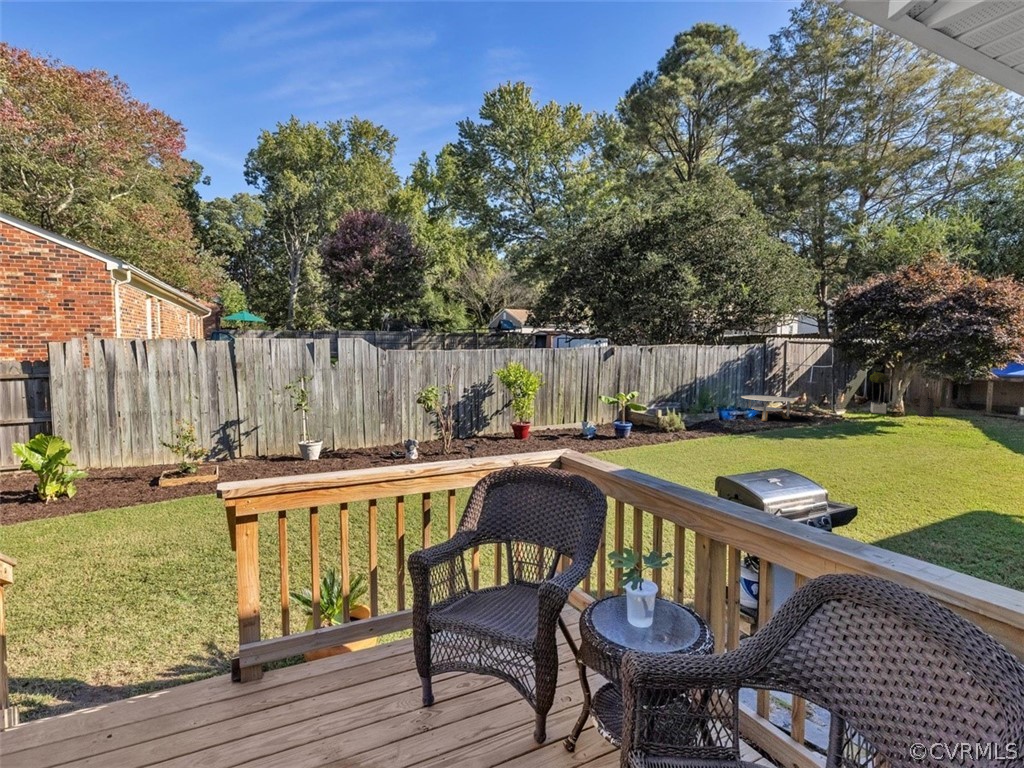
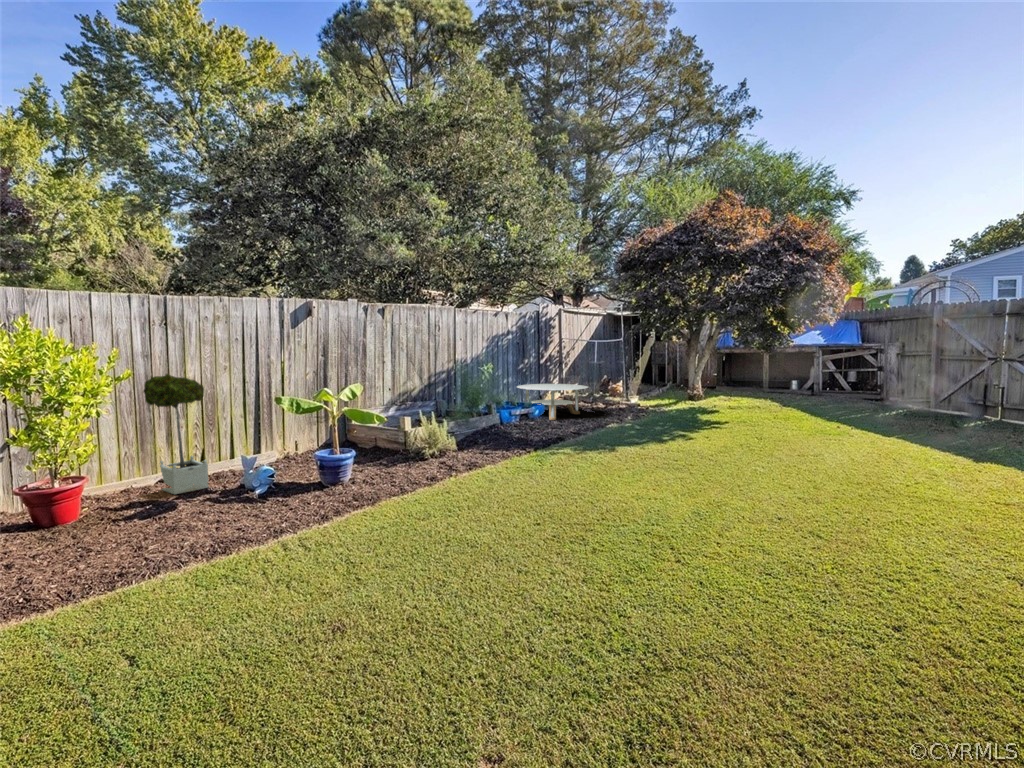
potted tree: present [869,371,890,414] -> present [143,374,208,494]
watering can: present [902,391,939,417] -> none [688,368,726,398]

